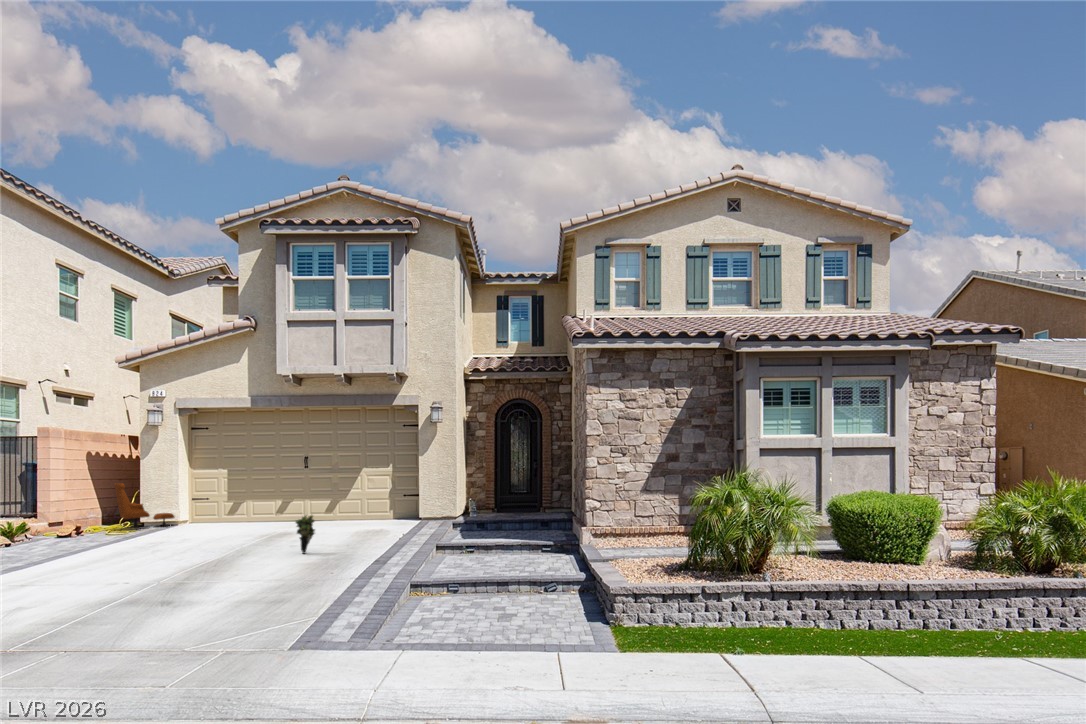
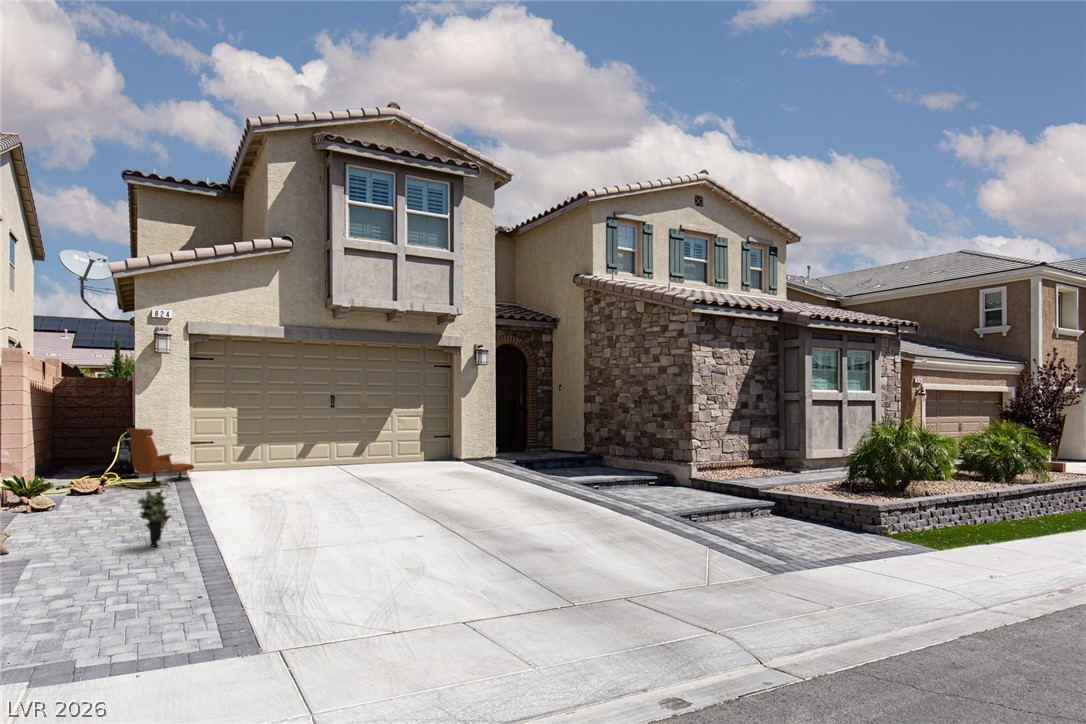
potted plant: present [296,515,315,553] -> present [138,490,171,547]

